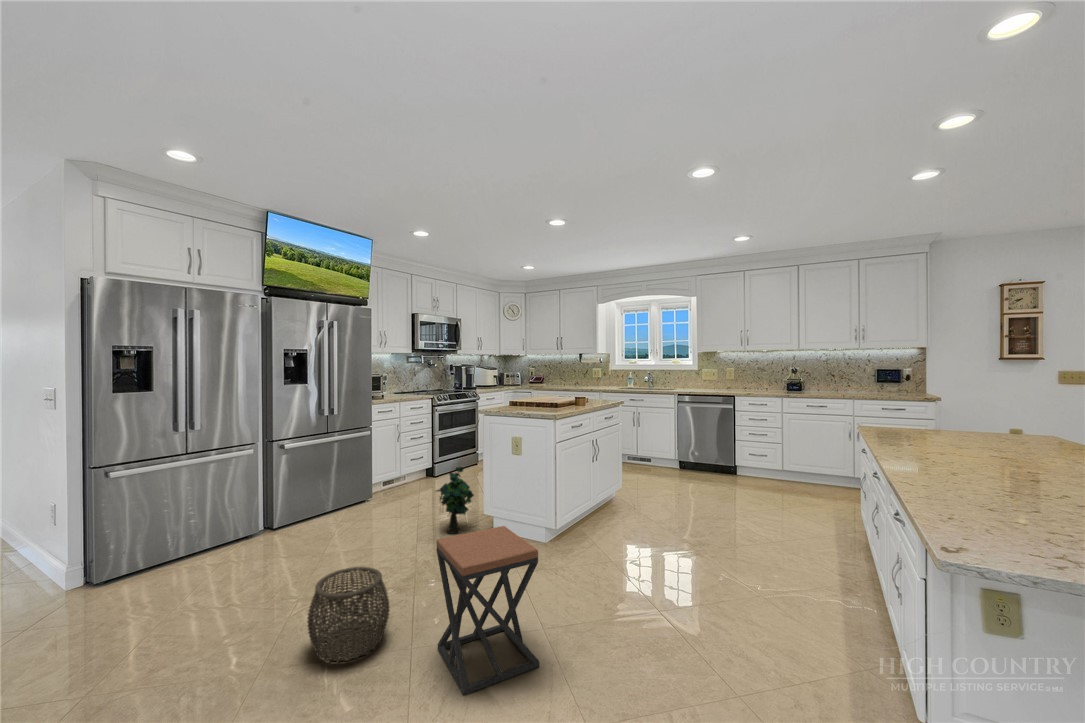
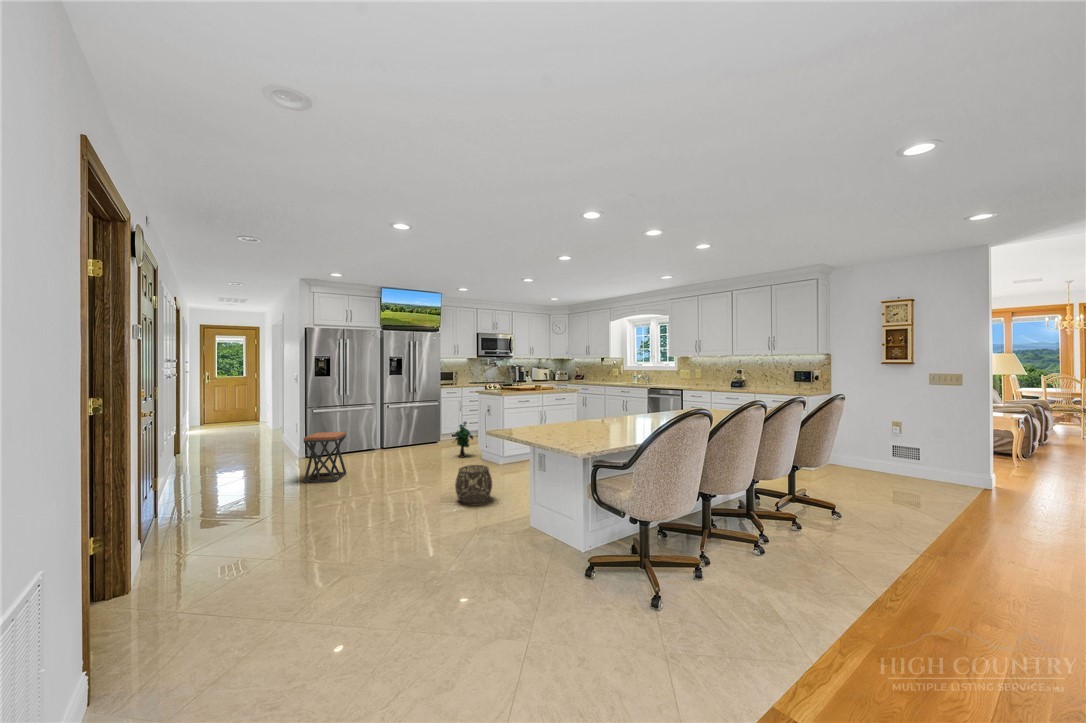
stool: present [437,526,539,695] -> present [304,432,346,483]
woven basket: present [307,567,390,662] -> present [455,465,492,504]

